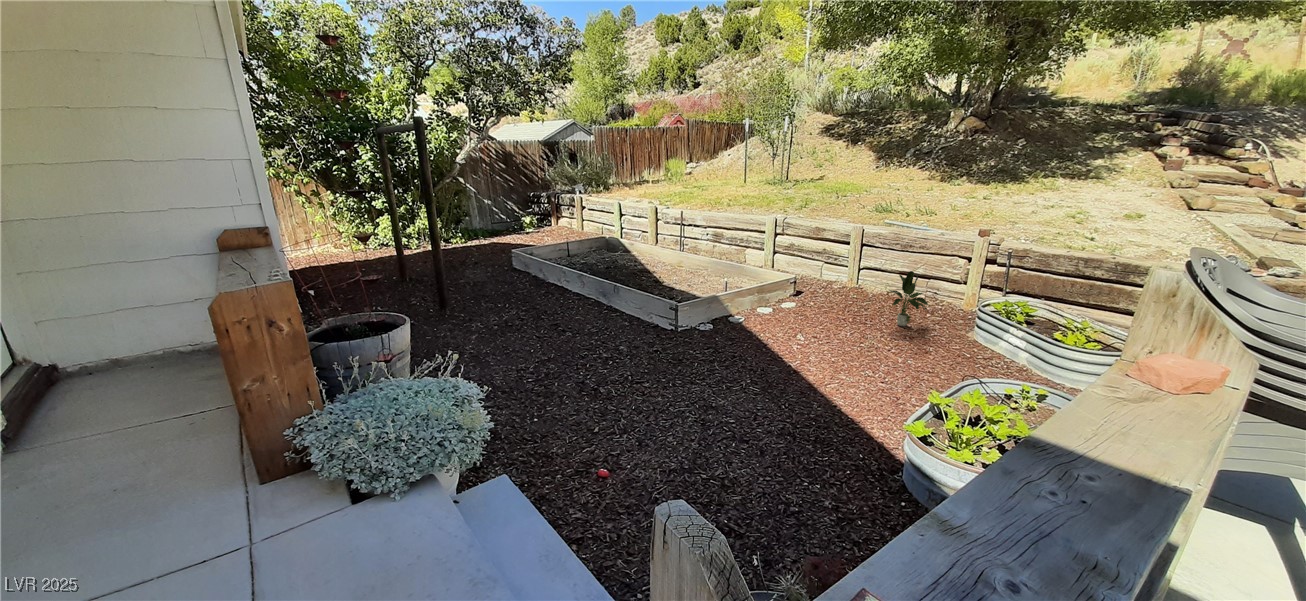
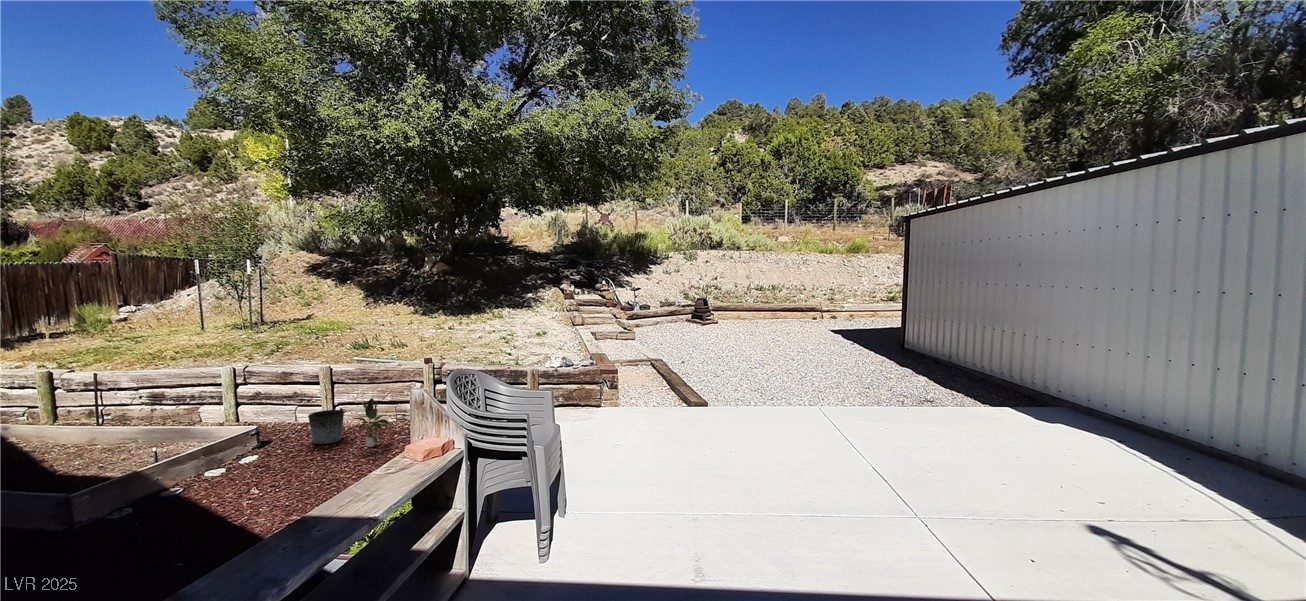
bucket: none [838,274,878,310] -> present [308,408,346,444]

